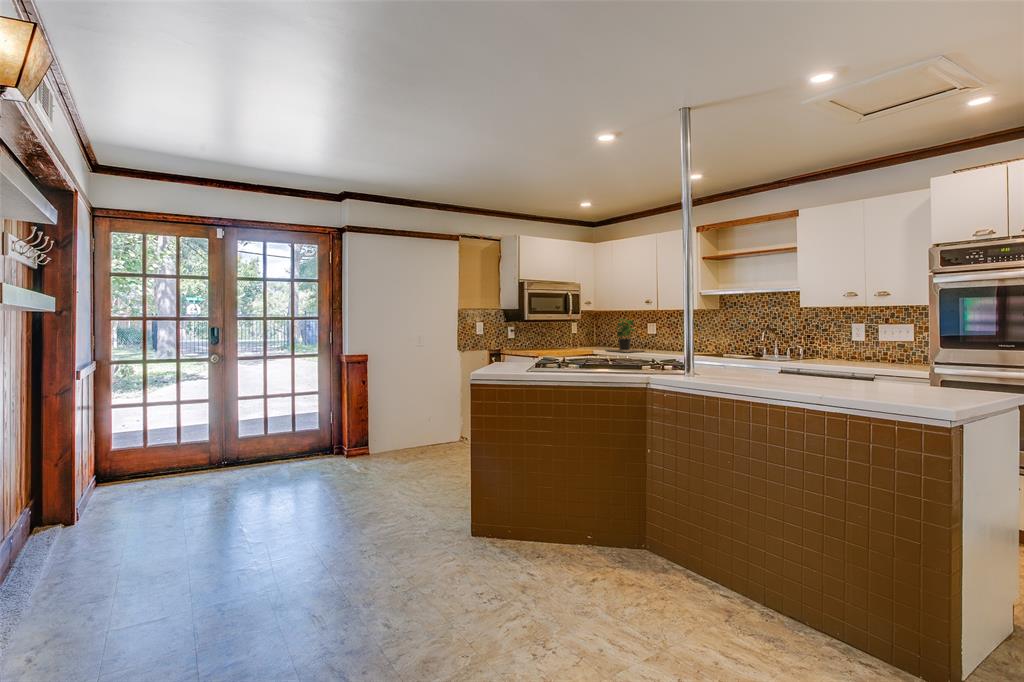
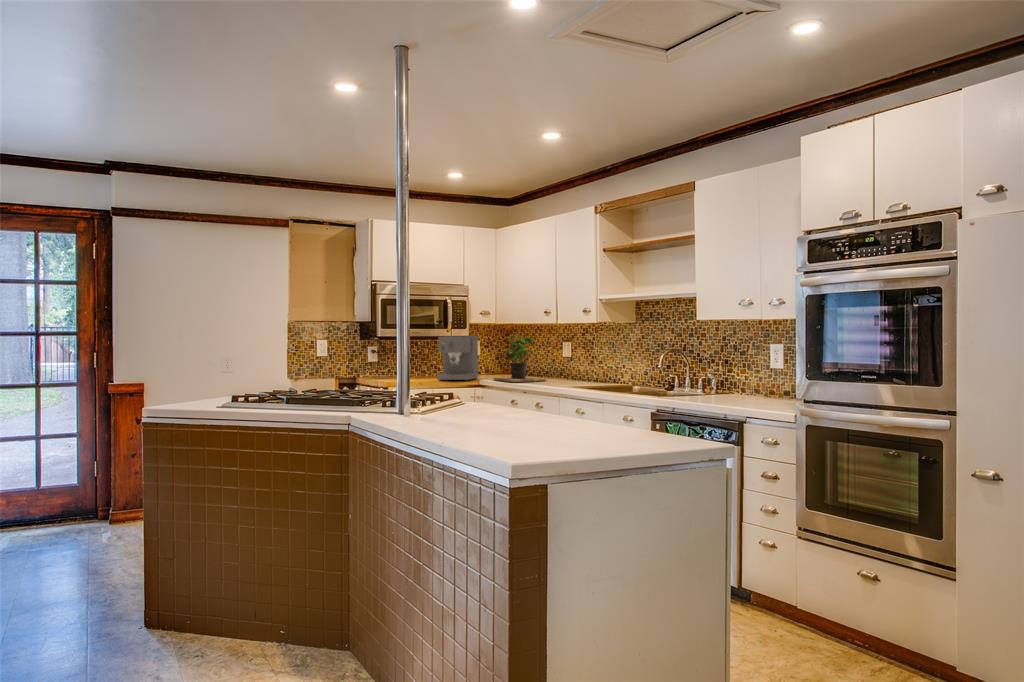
coffee maker: none [565,320,590,352] -> present [437,336,478,381]

